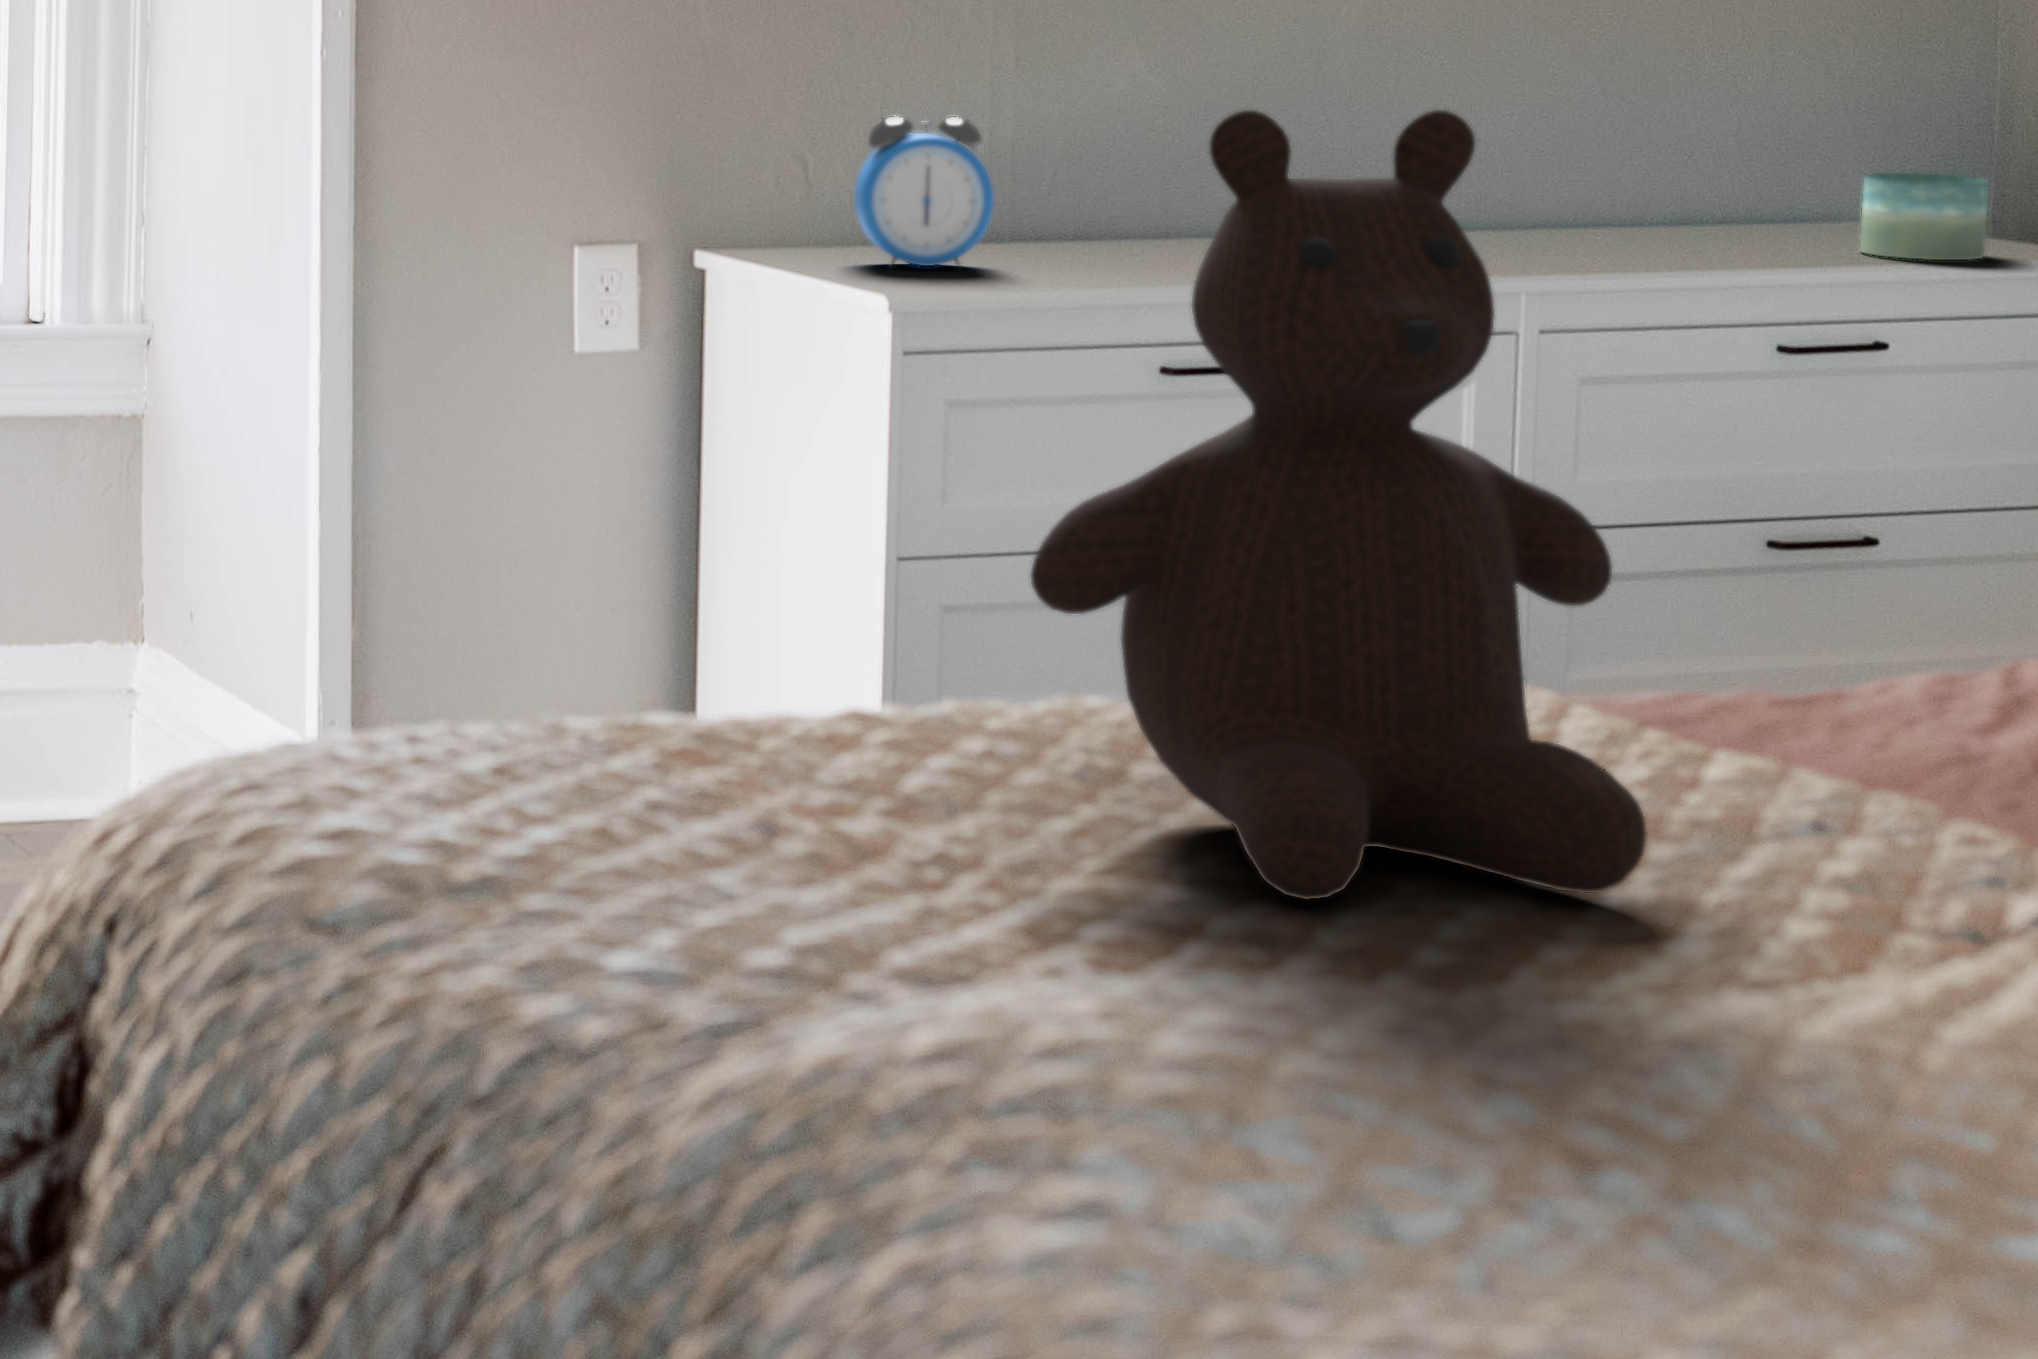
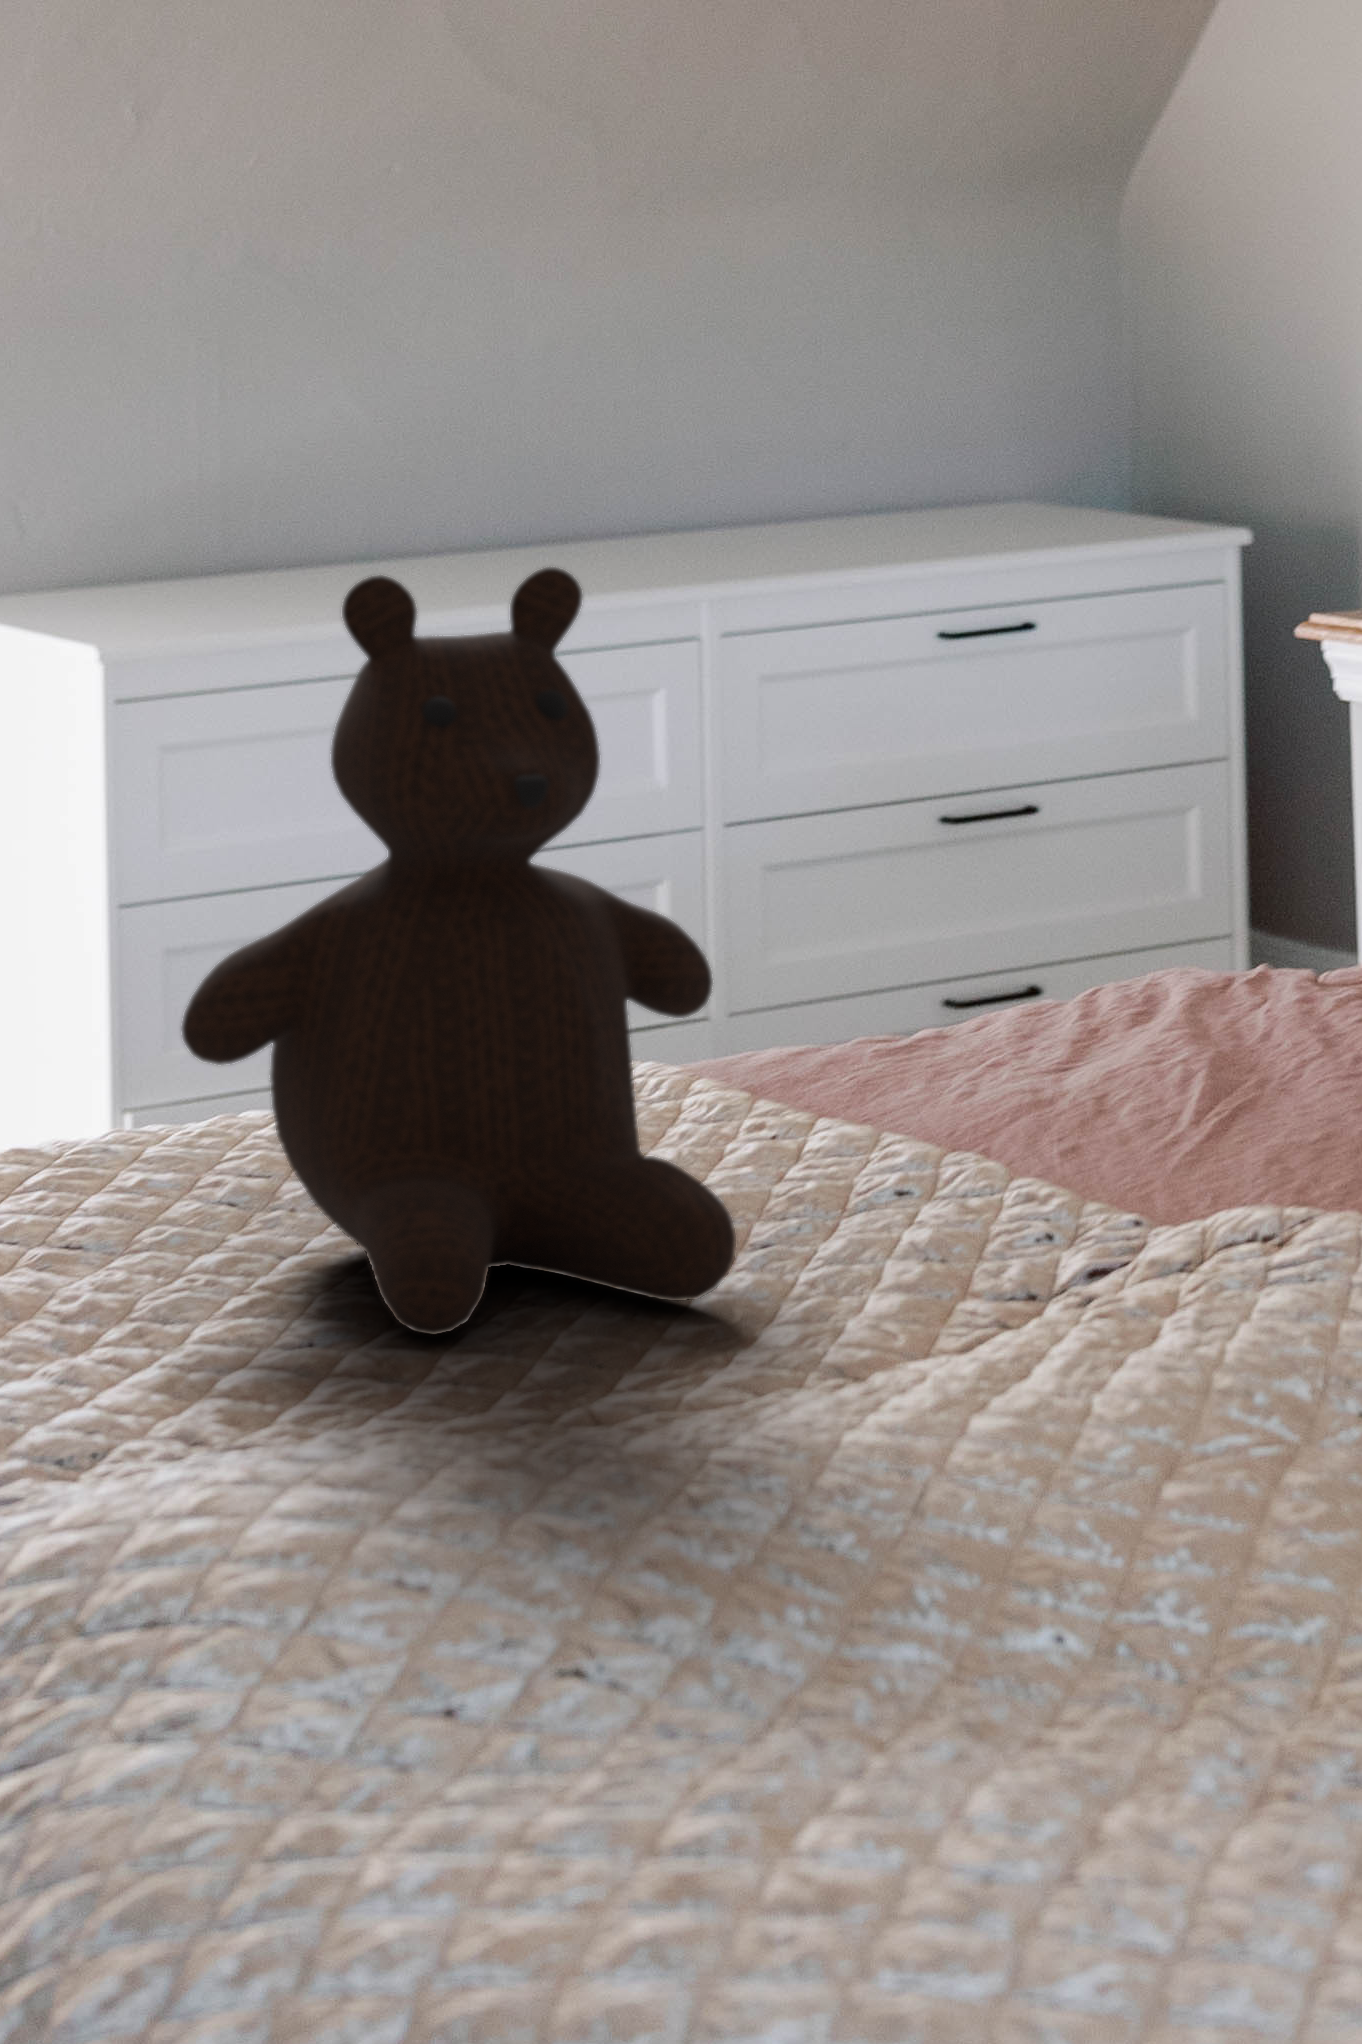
alarm clock: present [855,117,994,266] -> none [79,435,216,587]
candle: present [1860,173,1989,260] -> none [1019,456,1126,539]

